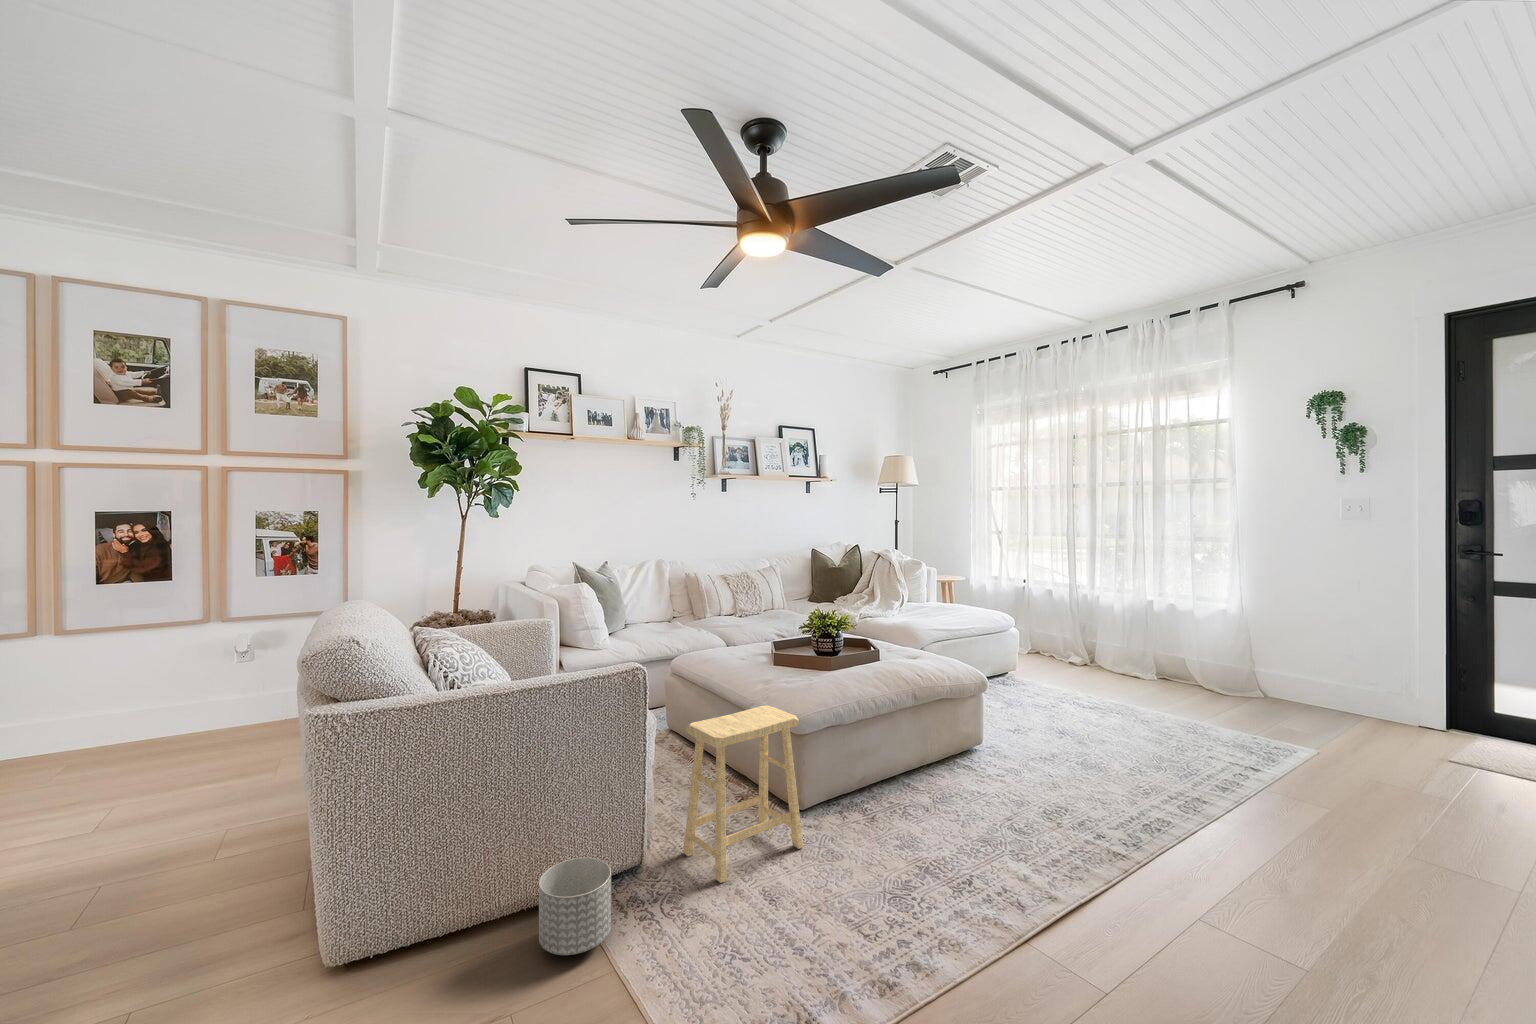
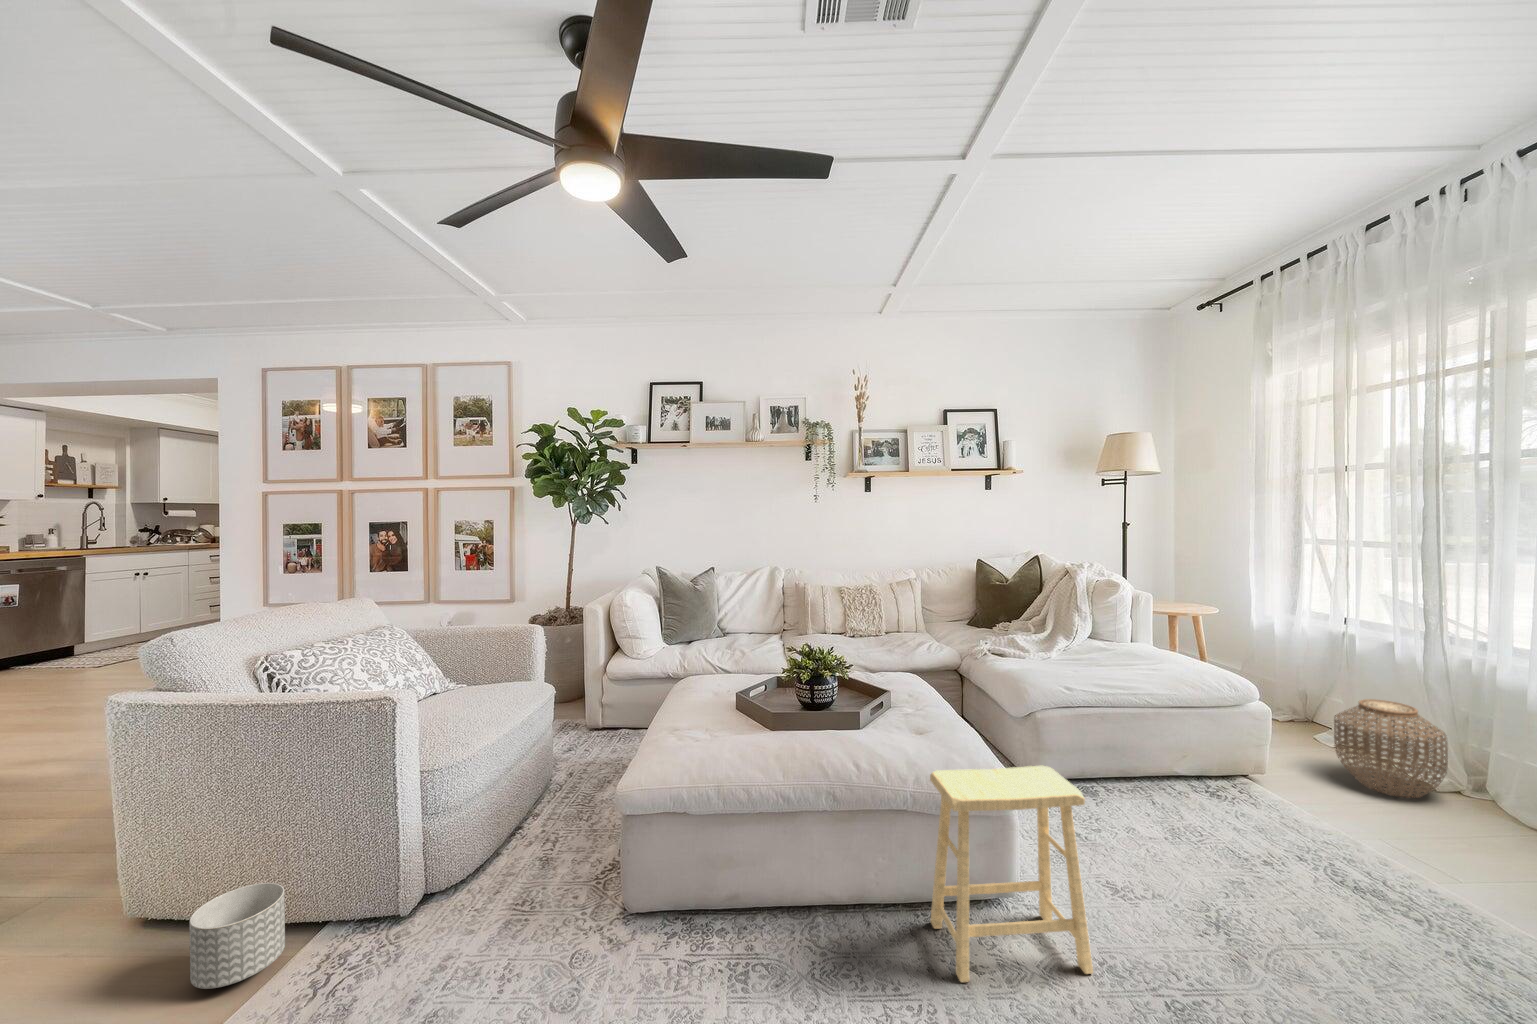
woven basket: none [1038,619,1087,670] -> present [1334,699,1448,798]
footstool: present [683,705,803,883] -> present [930,766,1093,982]

